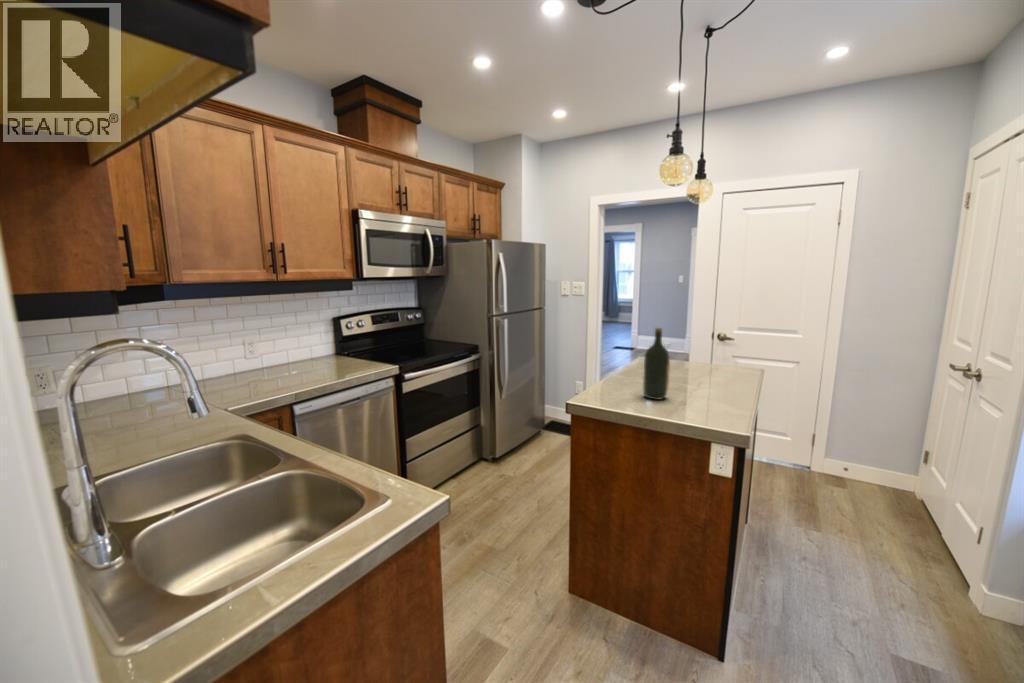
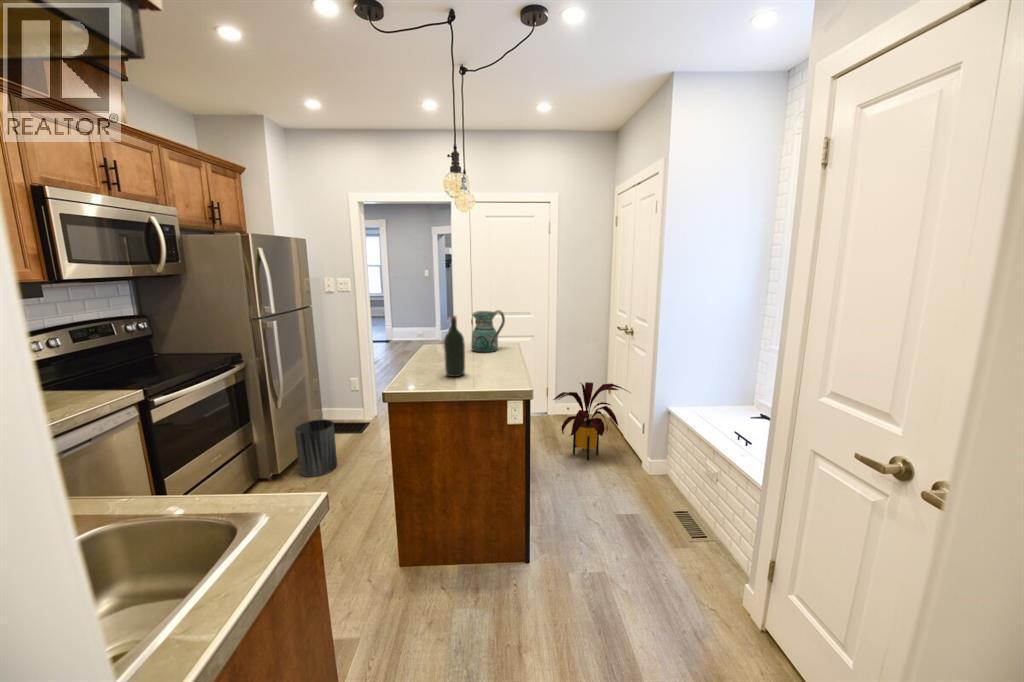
ceramic pitcher: none [692,325,742,376] -> present [471,310,505,352]
trash can: none [512,416,546,470] -> present [295,420,337,477]
house plant: none [805,437,965,553] -> present [553,382,627,460]

